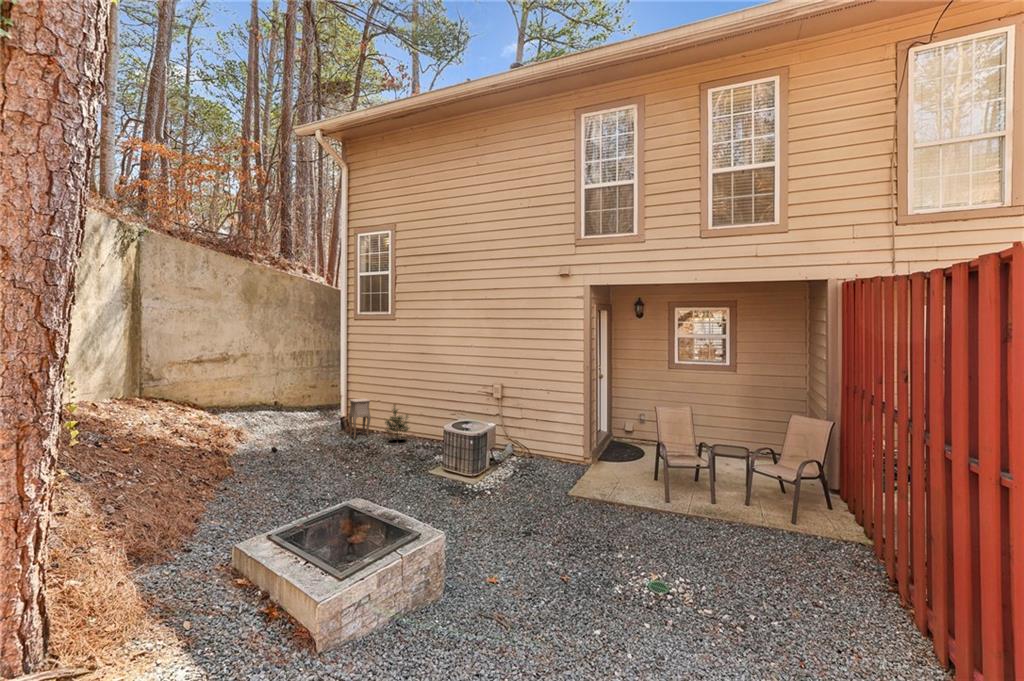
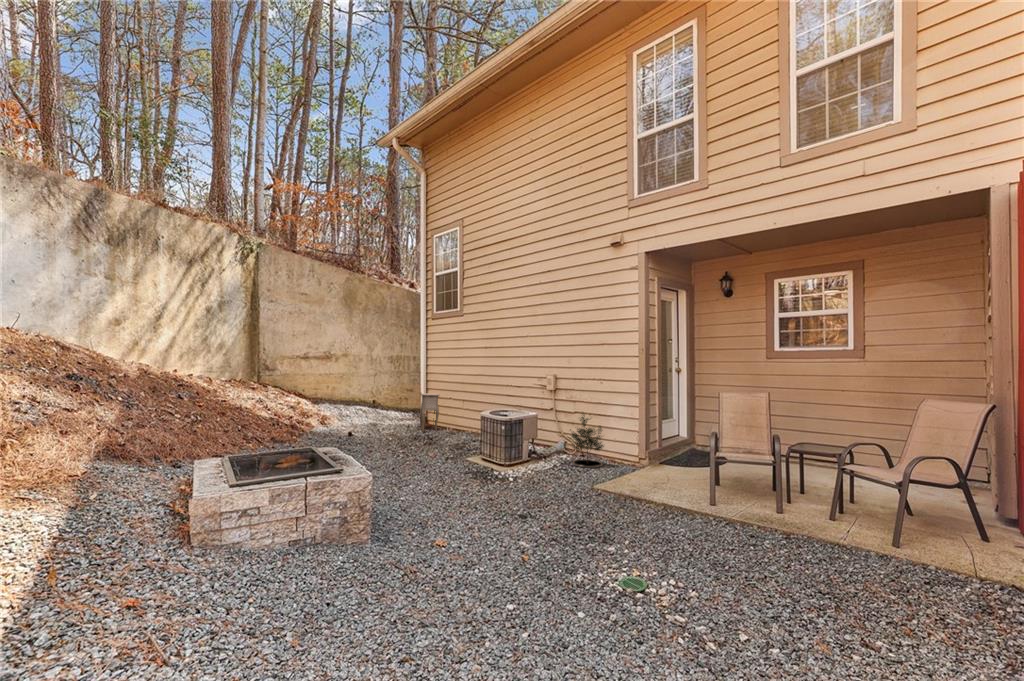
potted tree: present [385,407,409,445] -> present [570,413,604,468]

